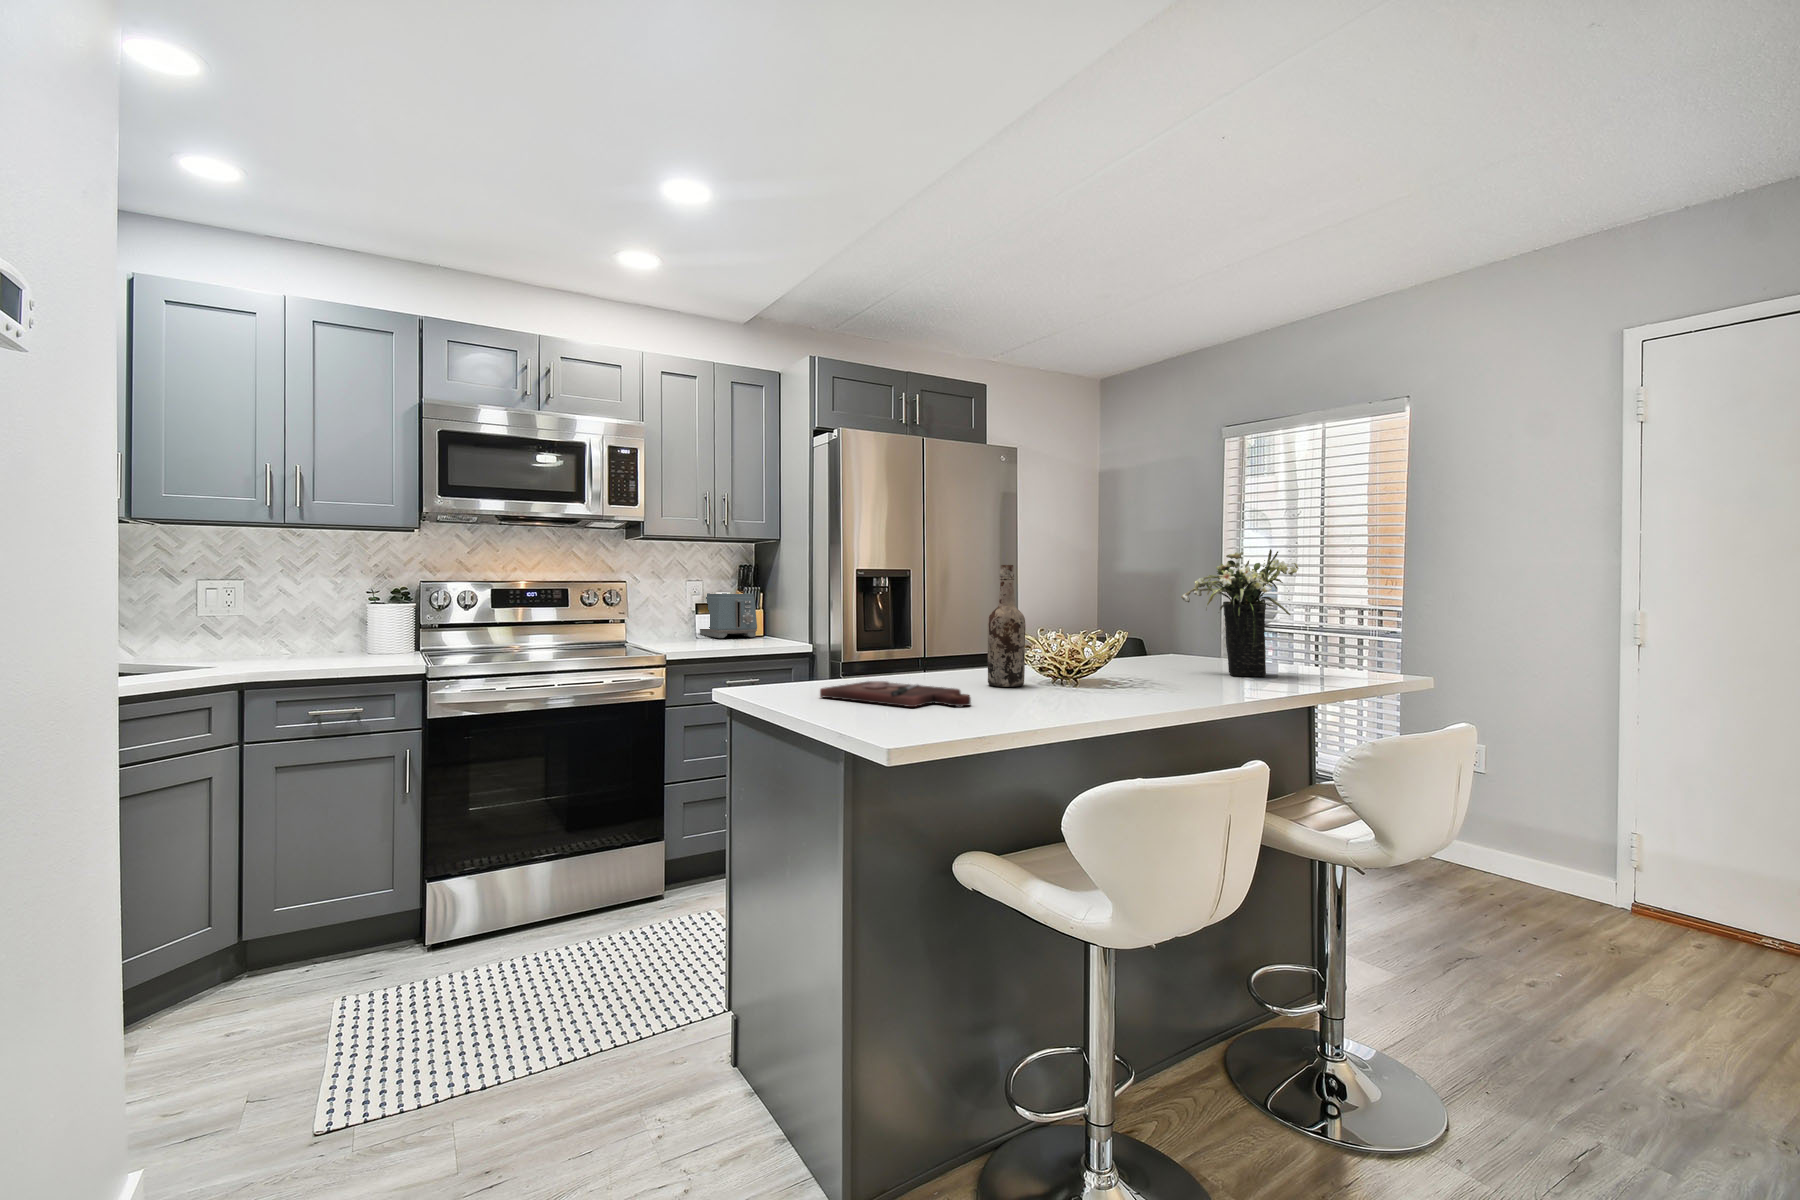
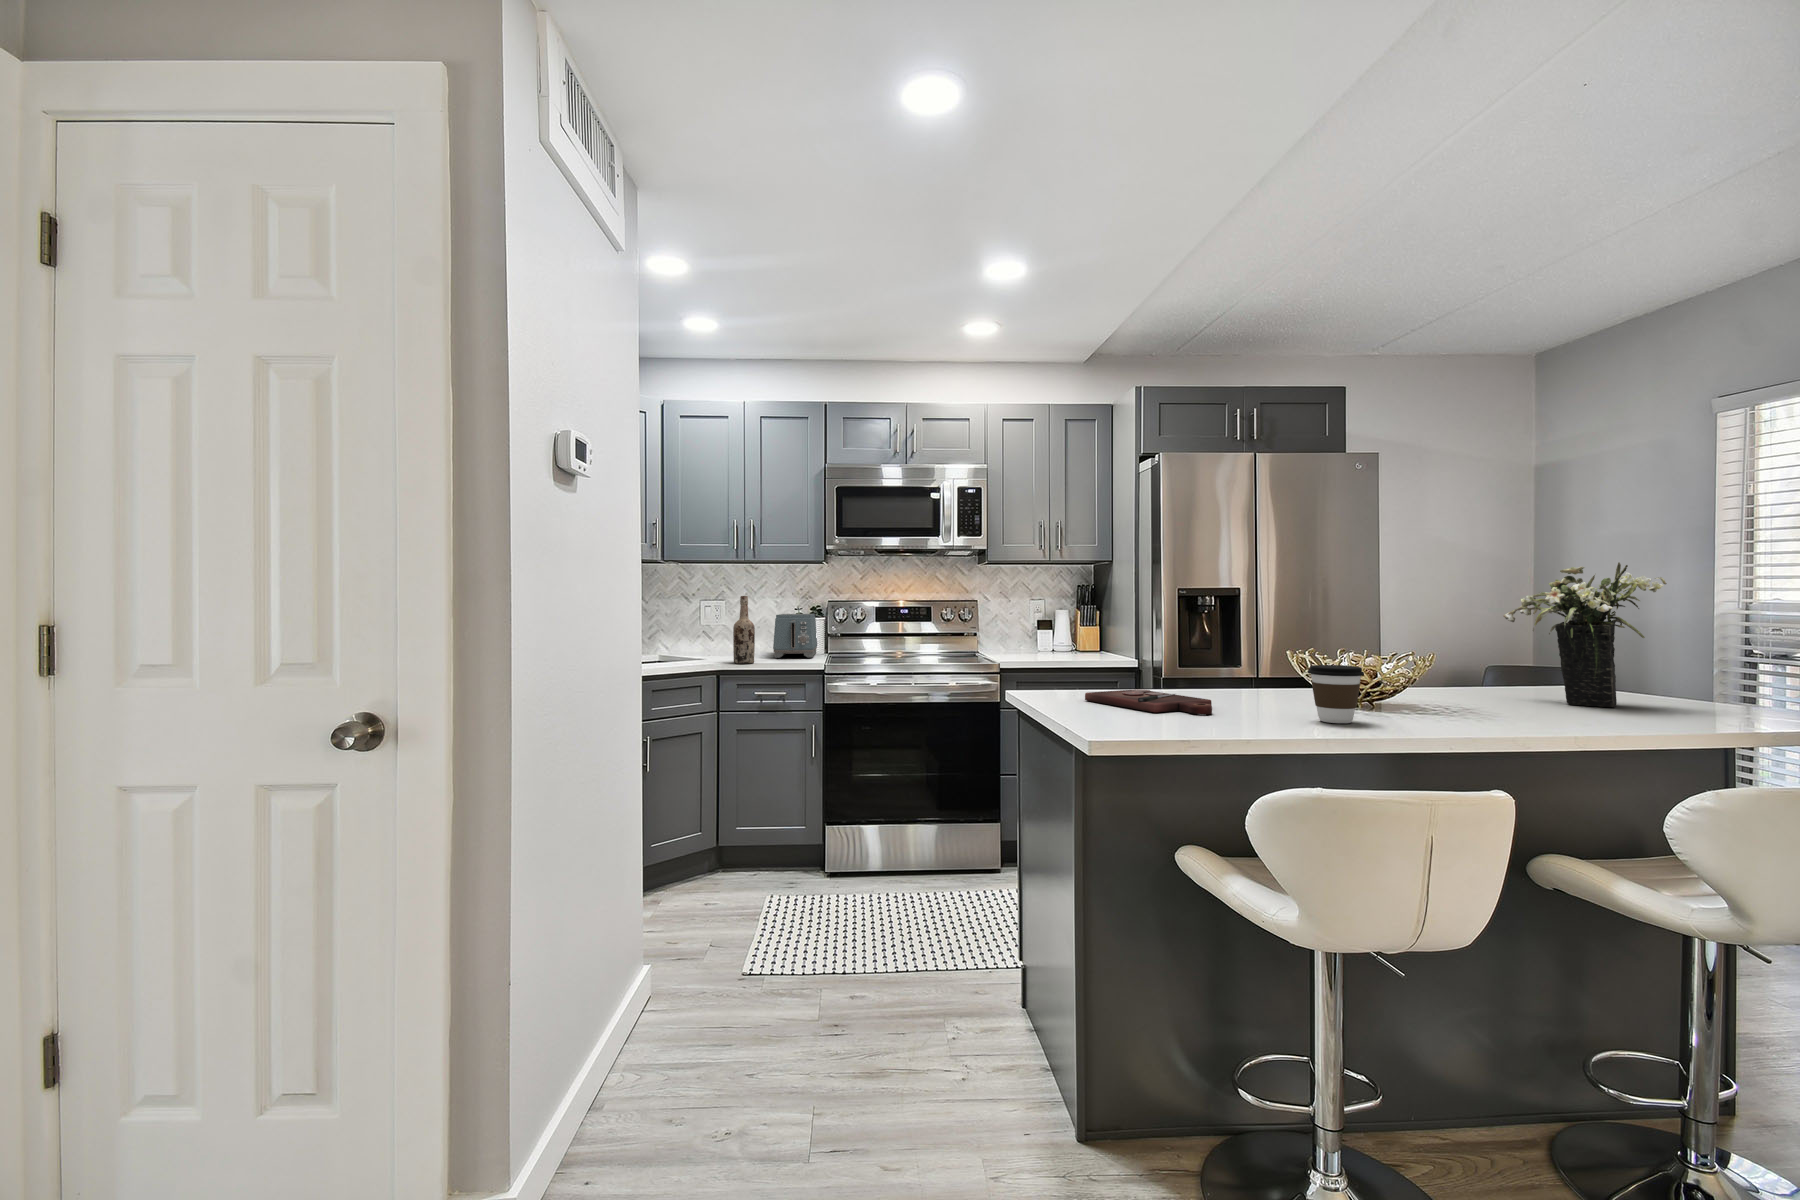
wine bottle: present [988,565,1026,687] -> present [733,596,755,664]
toaster: present [700,593,757,638] -> present [773,614,817,658]
coffee cup: none [1065,647,1117,707] -> present [1308,665,1364,723]

